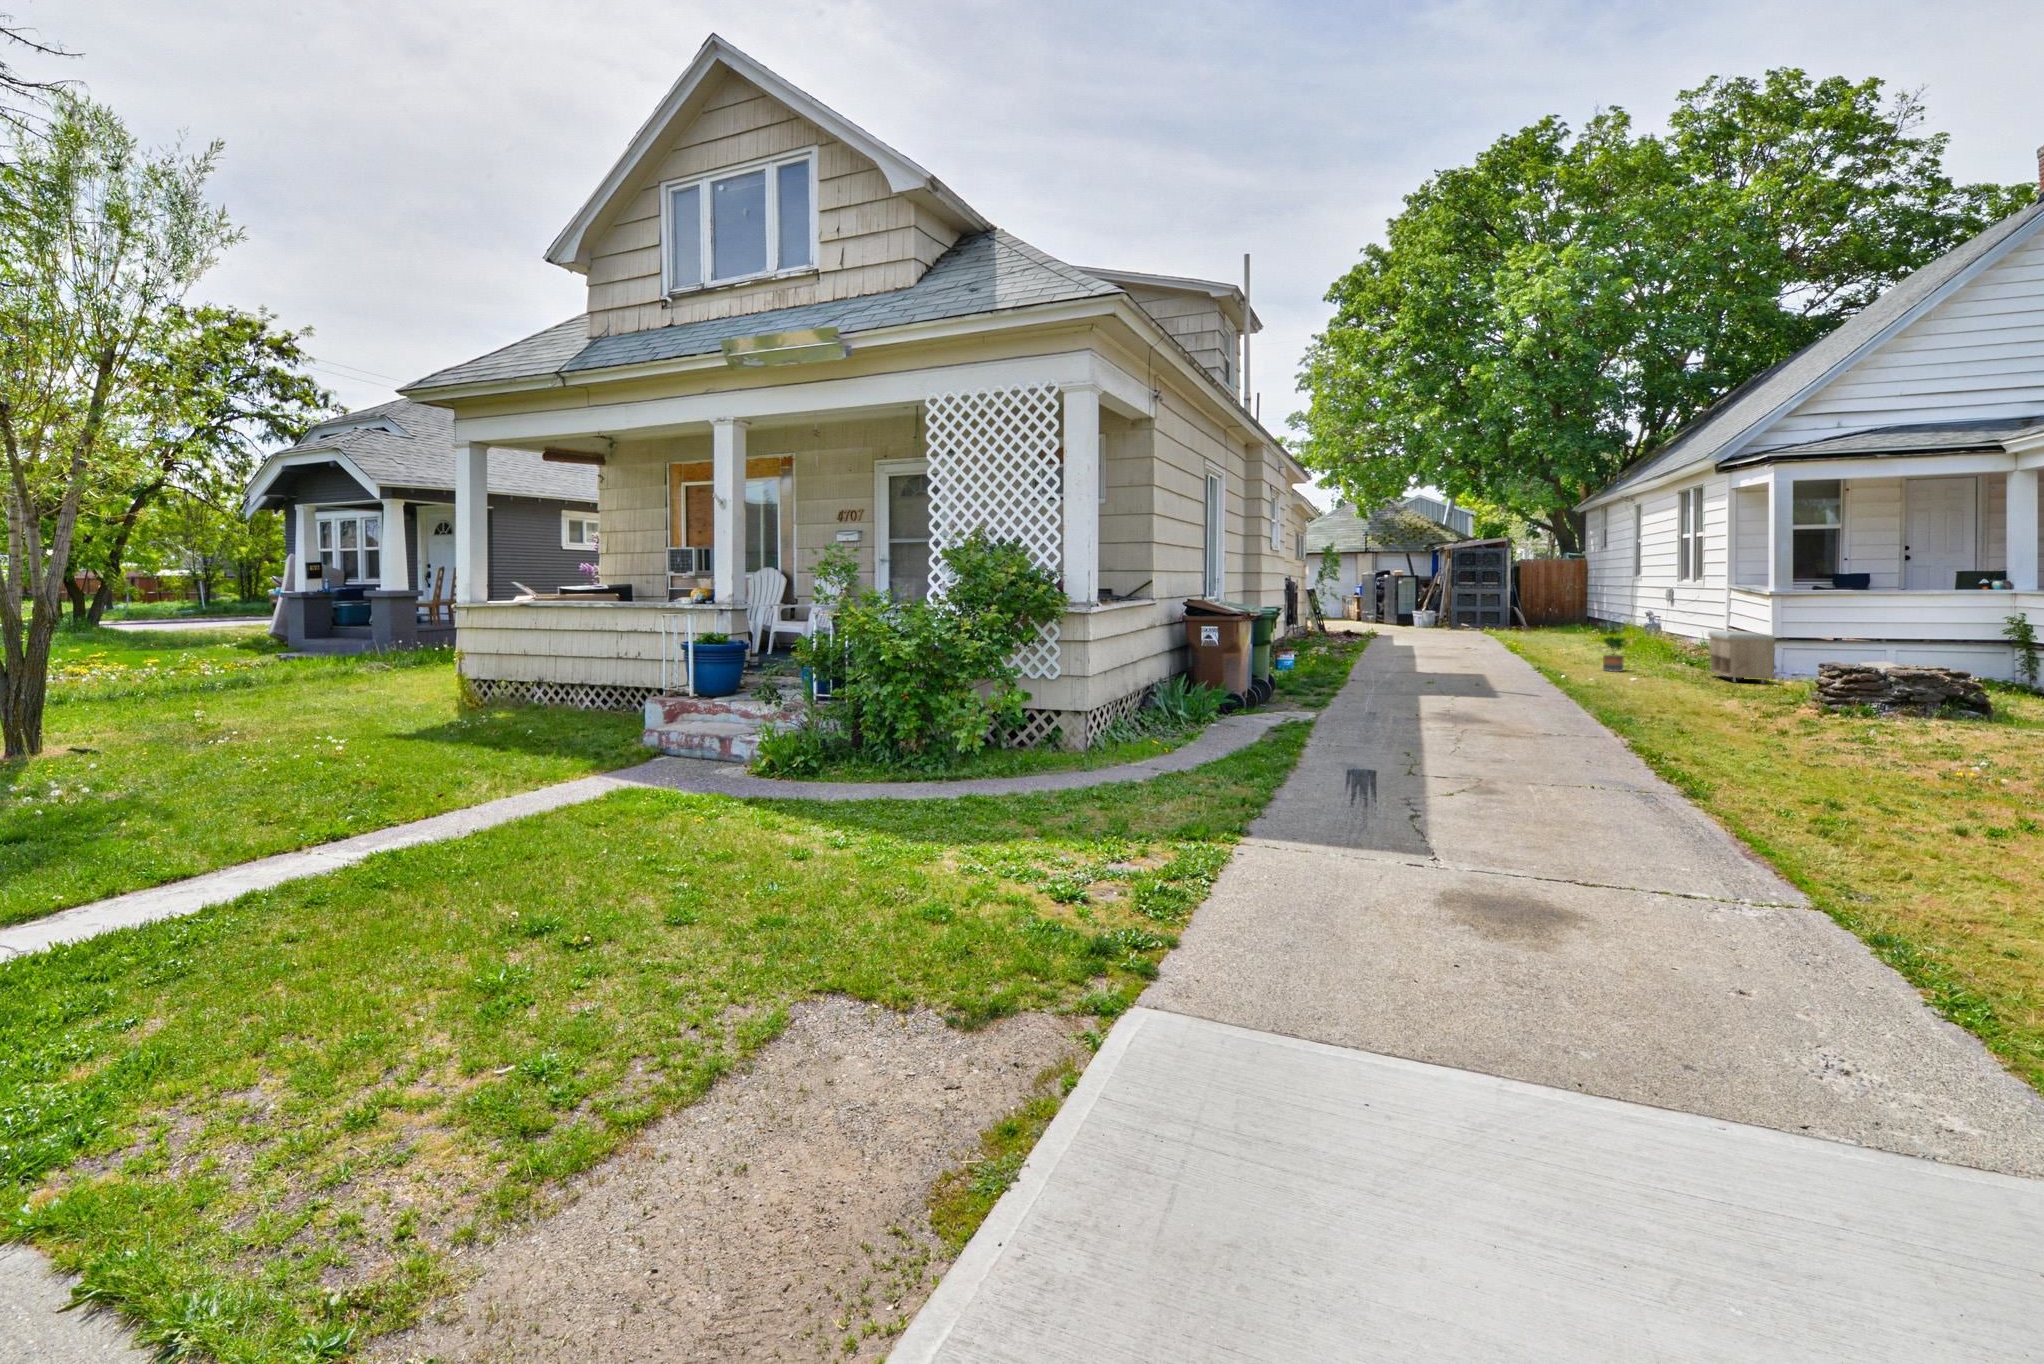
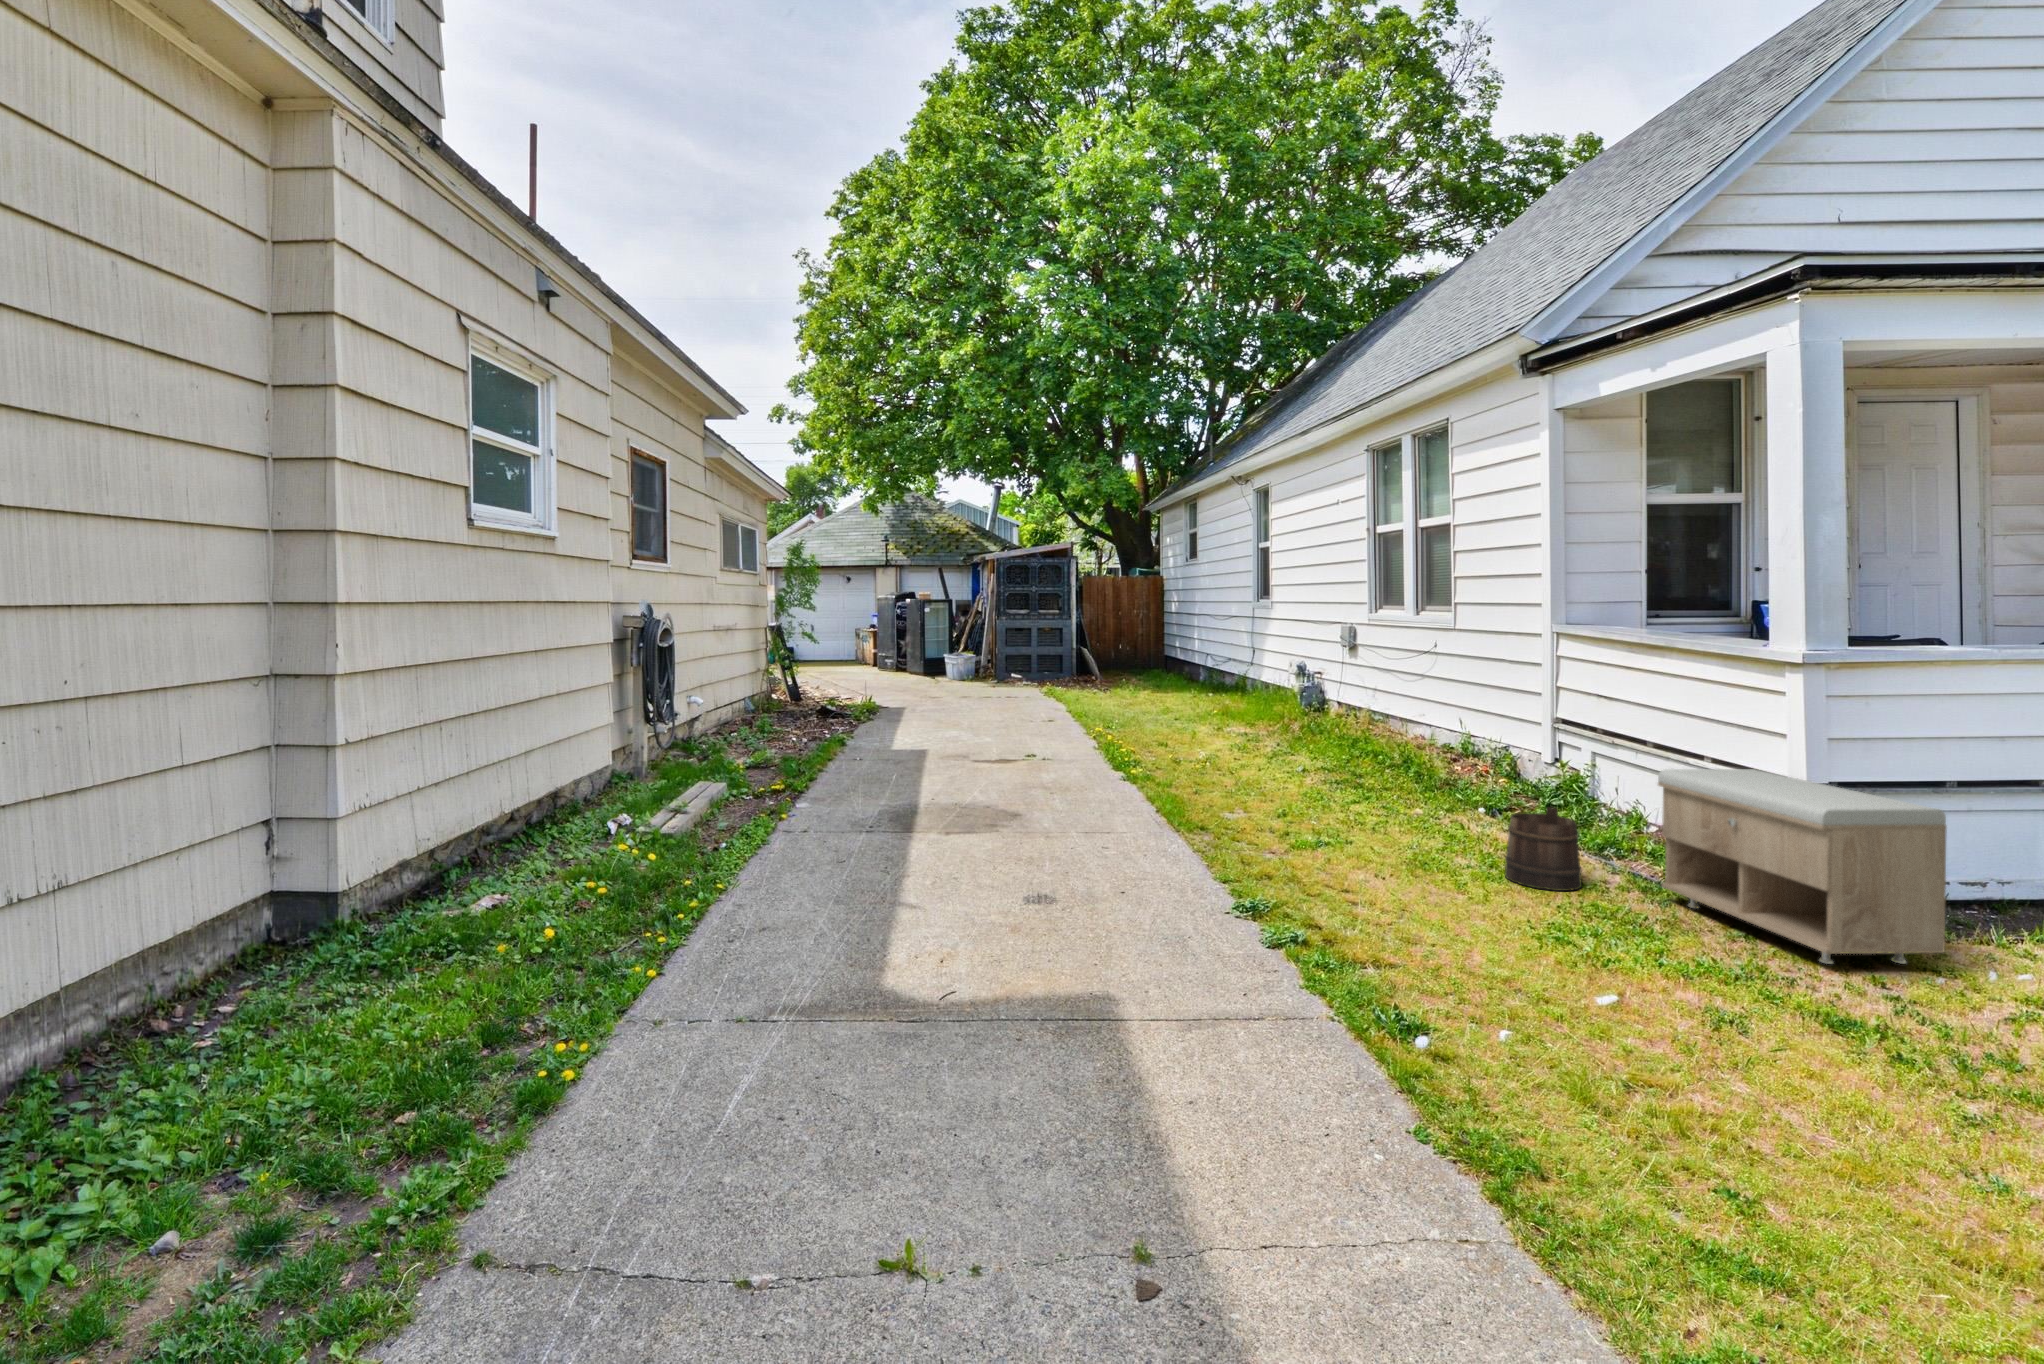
potted tree: present [1603,637,1626,672] -> none [1382,784,1460,897]
bucket: none [1655,647,1684,673] -> present [1505,807,1582,891]

